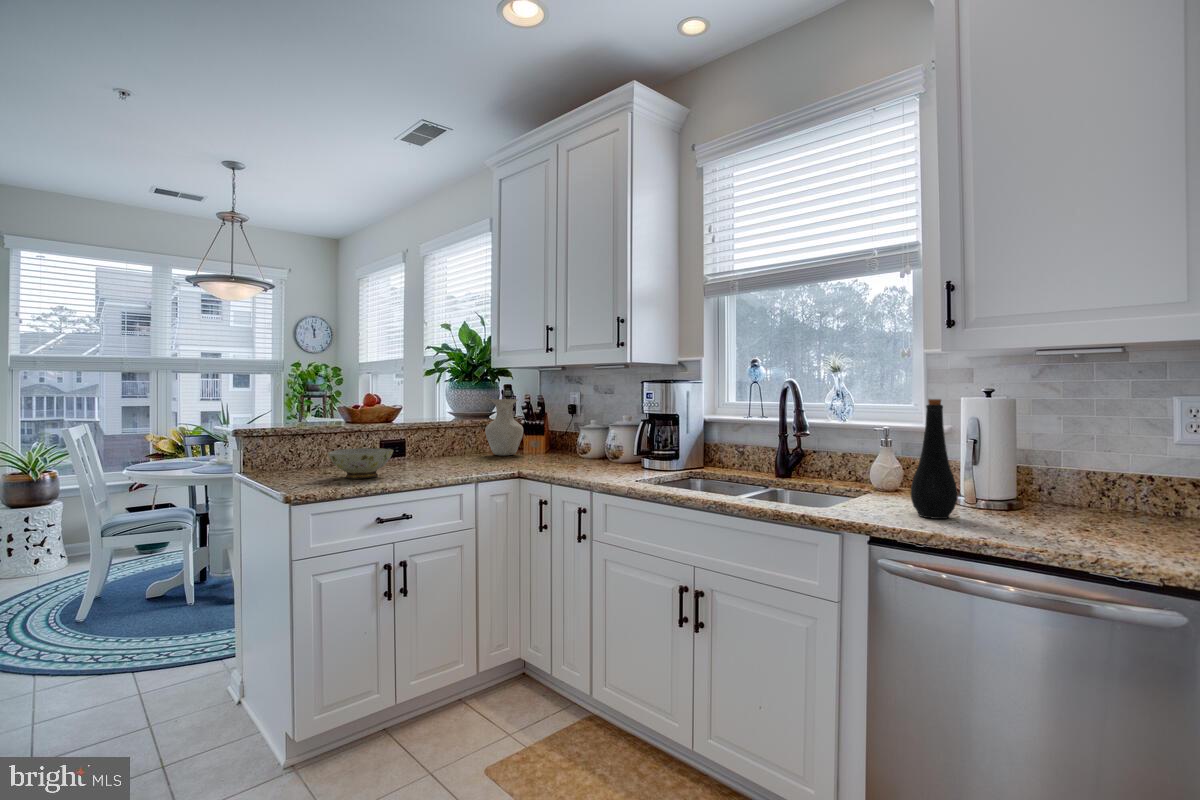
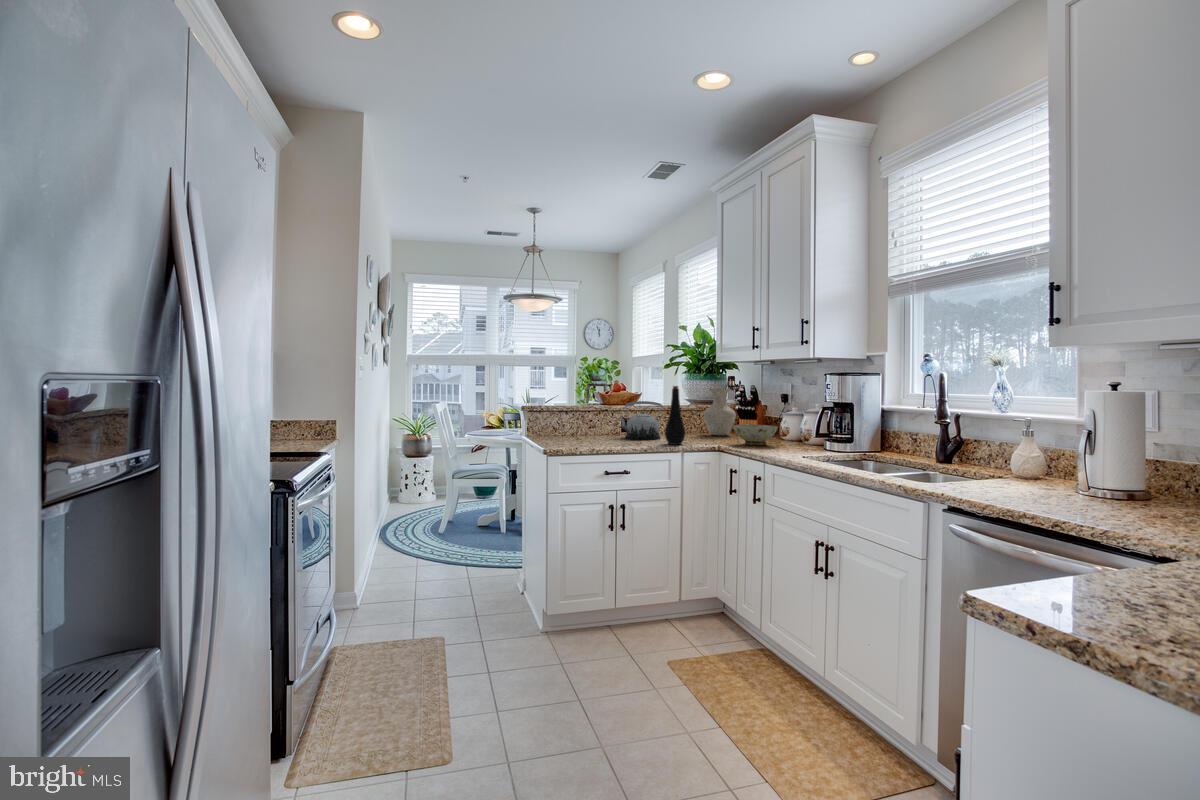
bottle: present [910,399,957,519] -> present [665,386,685,445]
teapot: none [380,417,439,468] -> present [618,401,662,440]
ceramic bowl: present [328,448,394,479] -> present [733,424,778,445]

